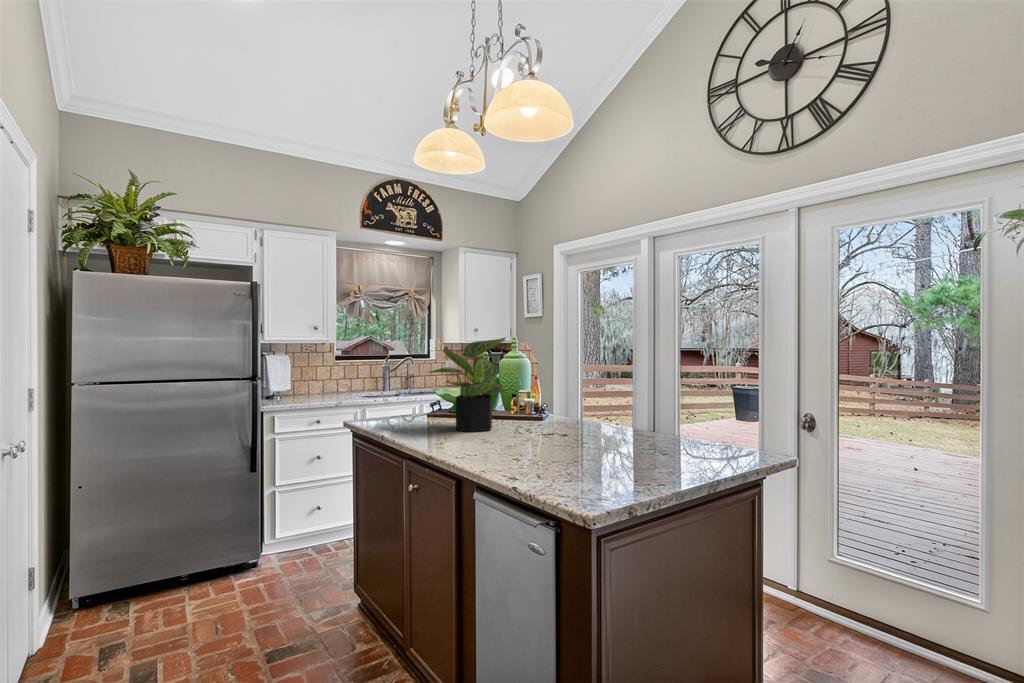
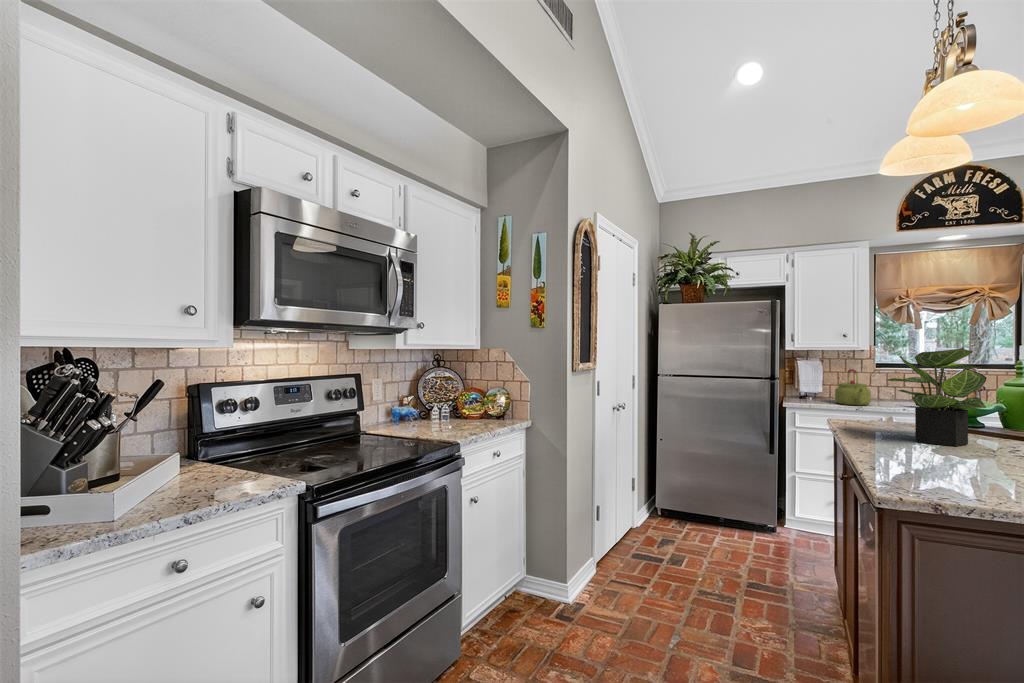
kettle: none [311,364,345,402] -> present [835,369,871,405]

